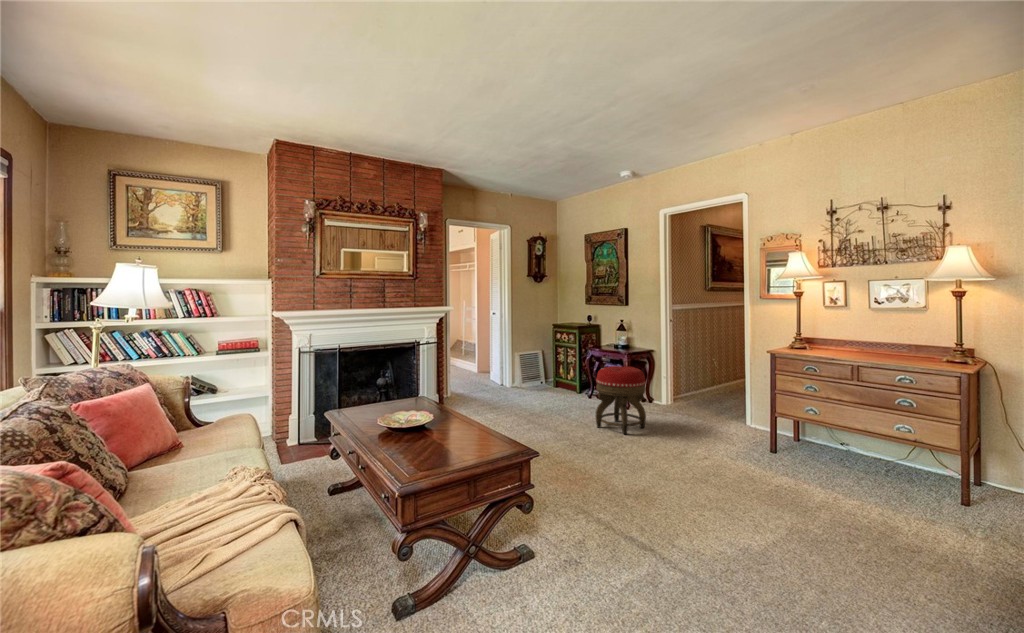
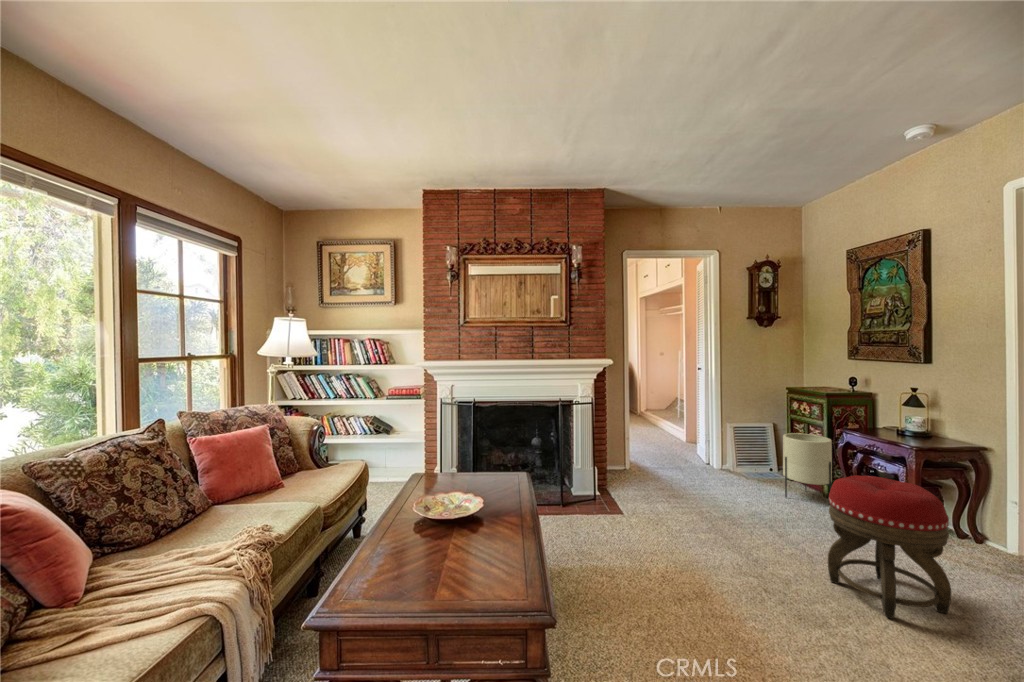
planter: none [556,354,582,396] -> present [783,433,832,497]

